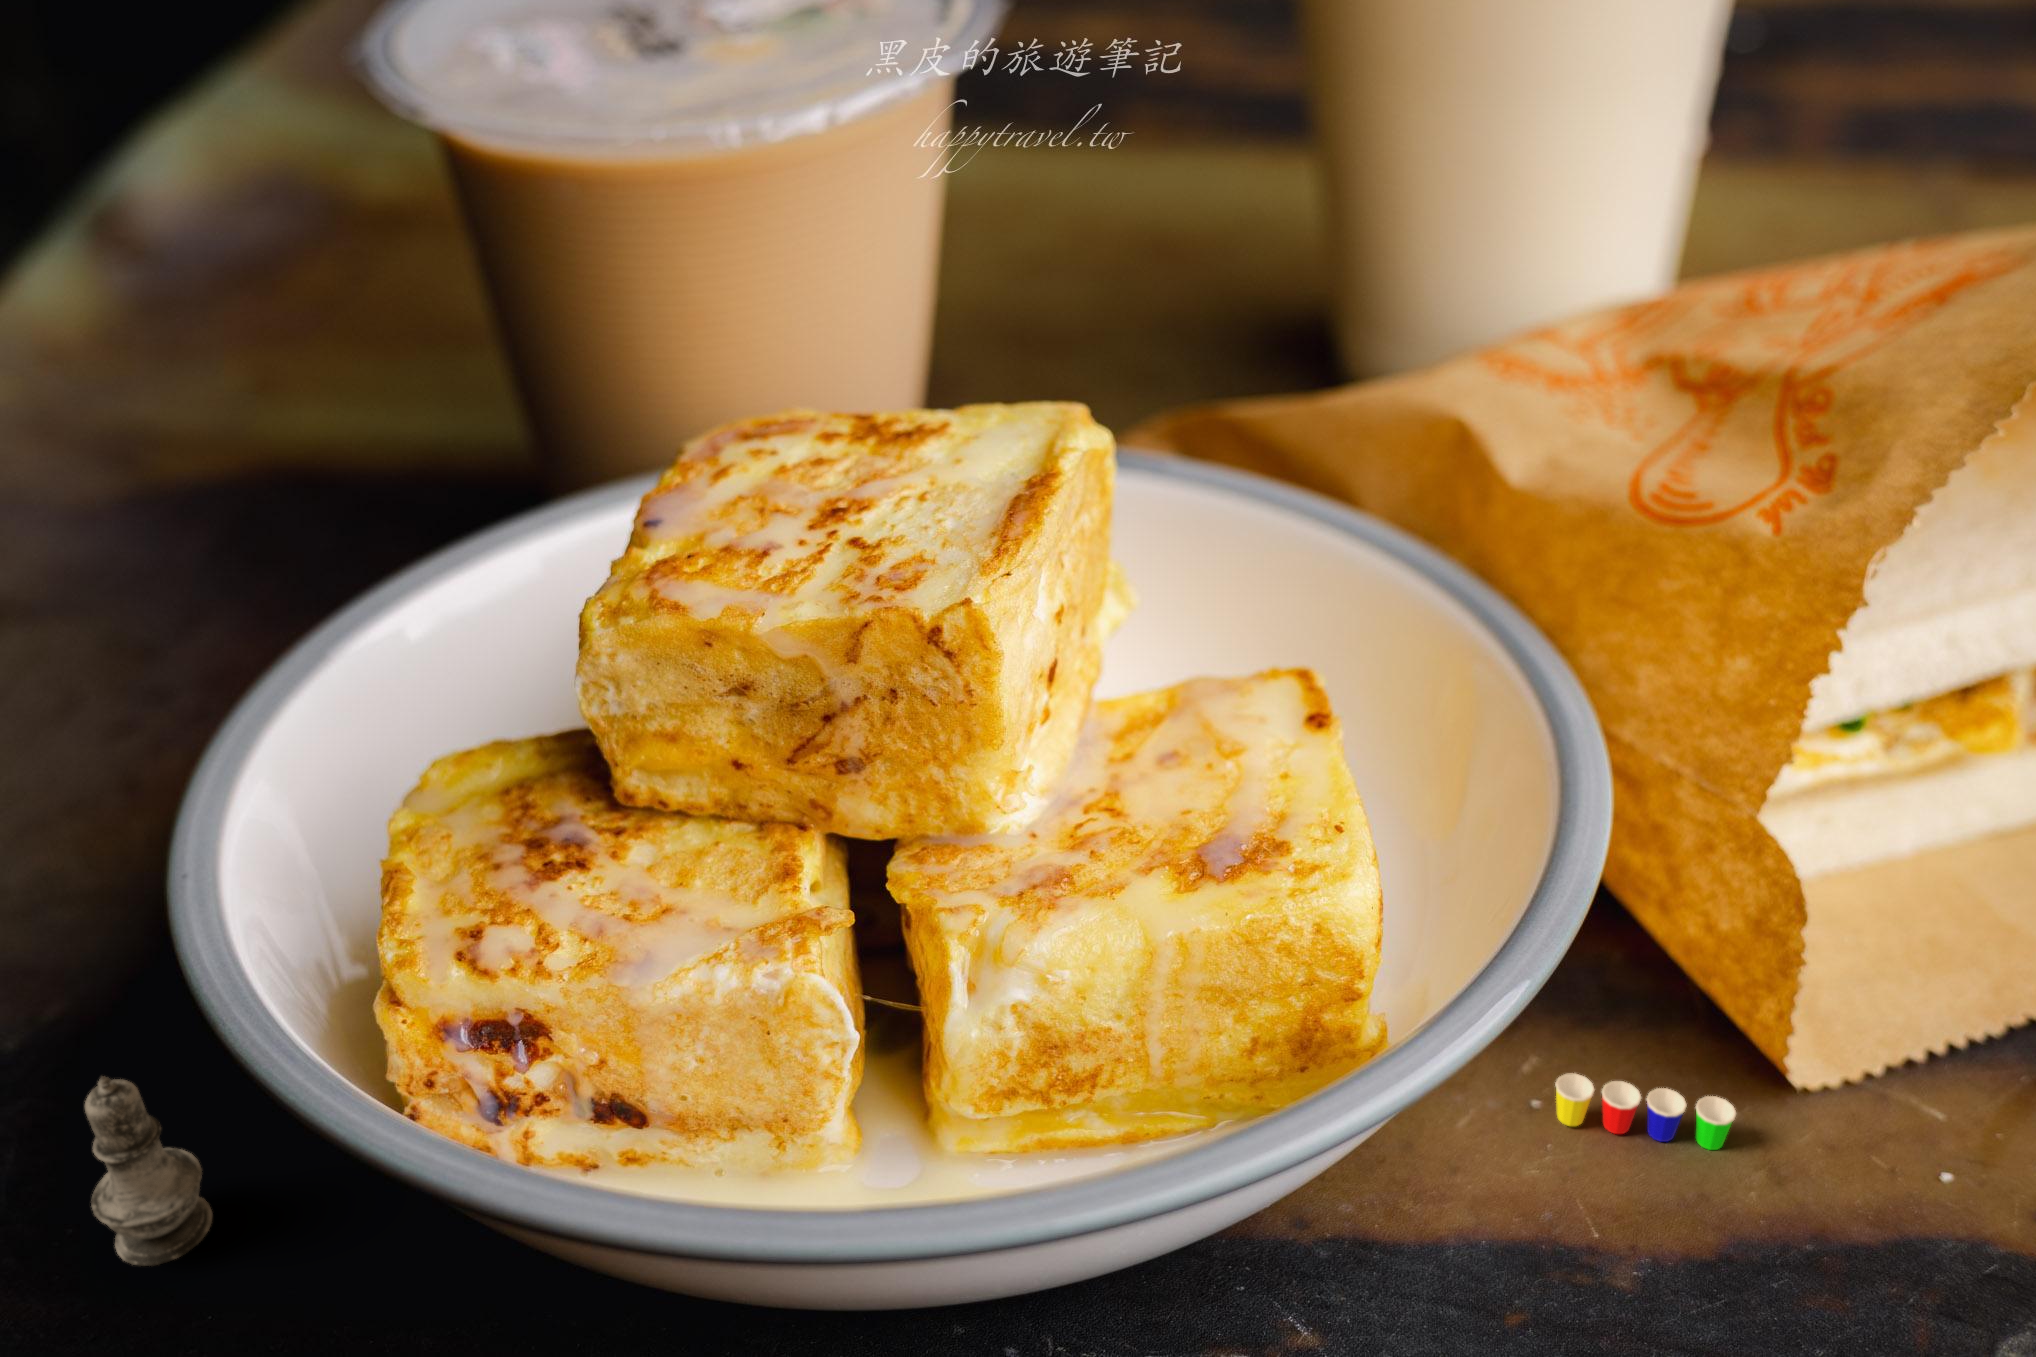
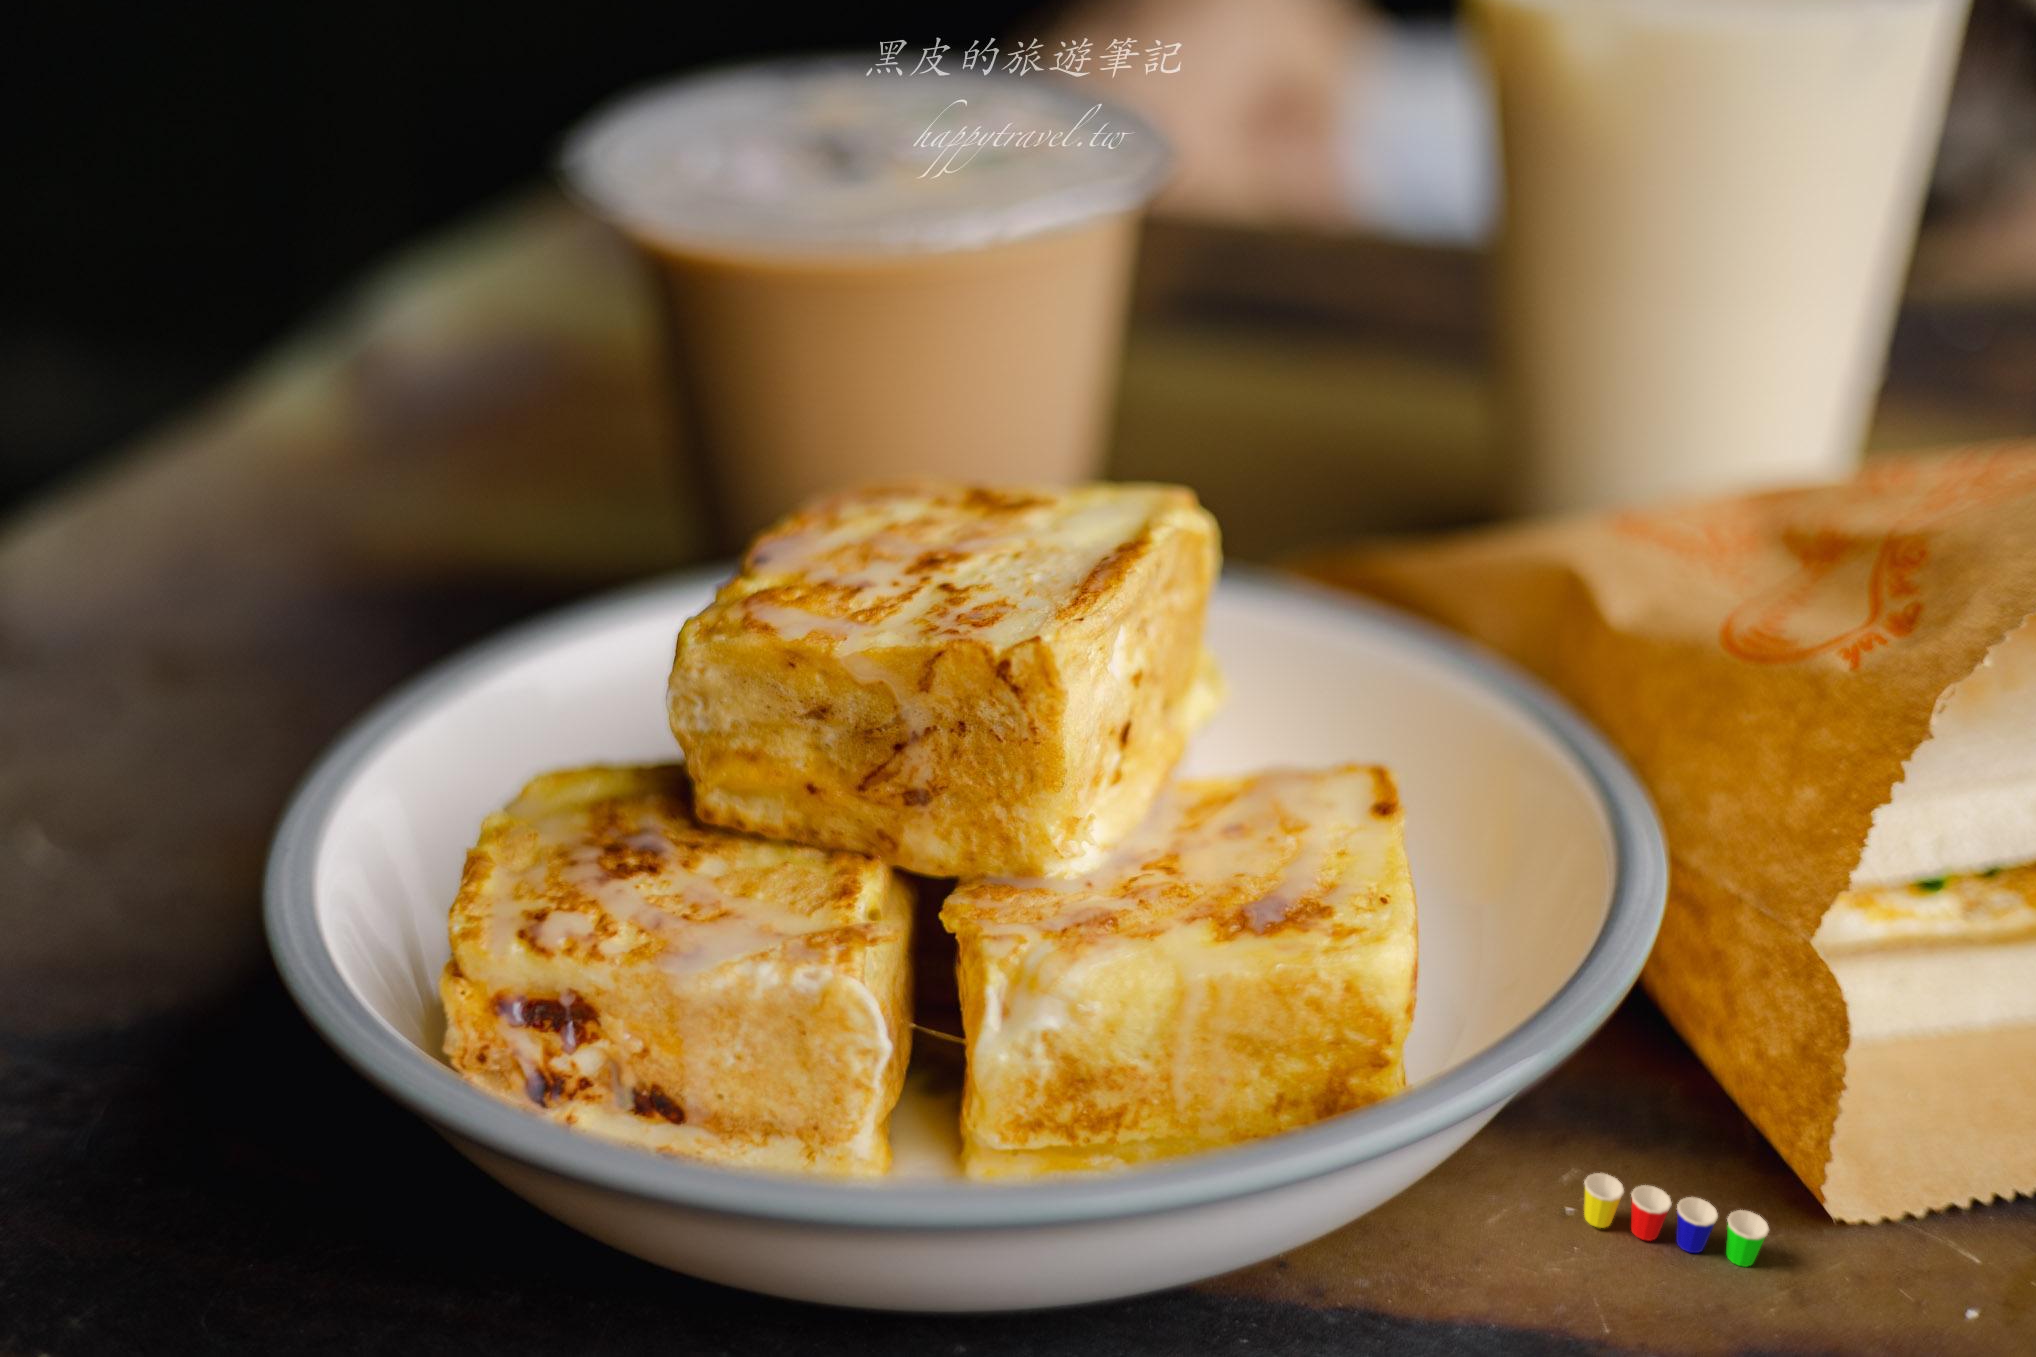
salt shaker: present [85,1076,212,1266] -> none [154,1010,267,1204]

